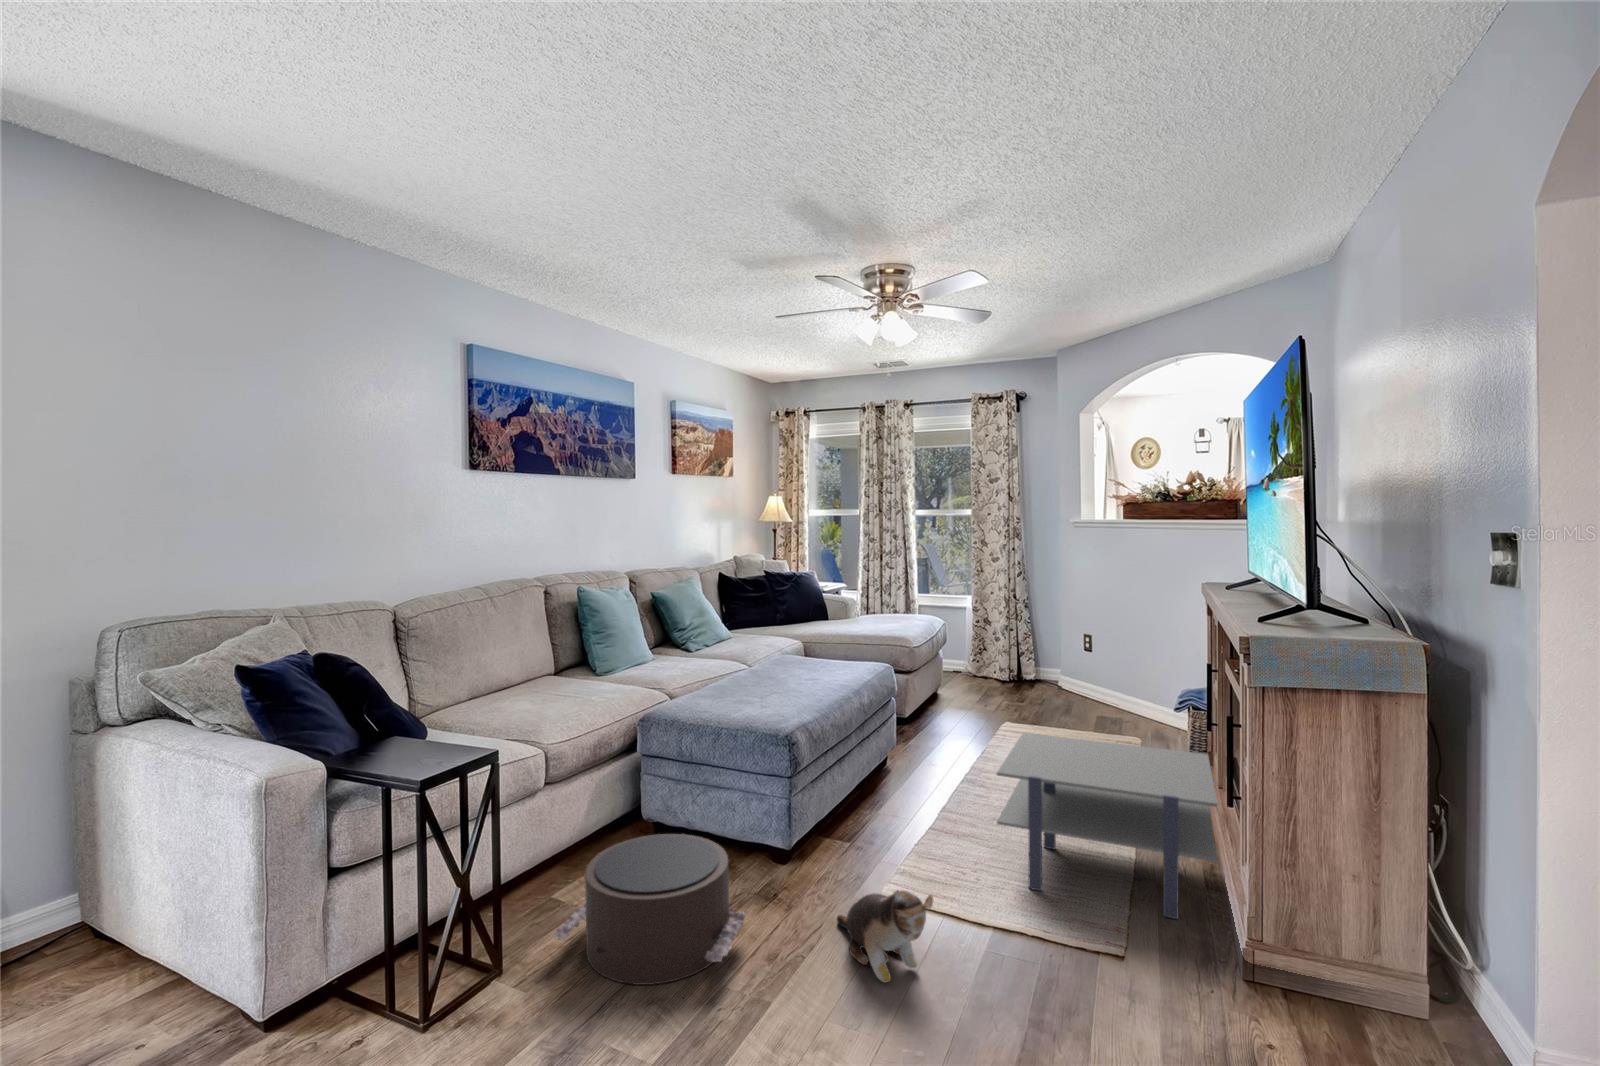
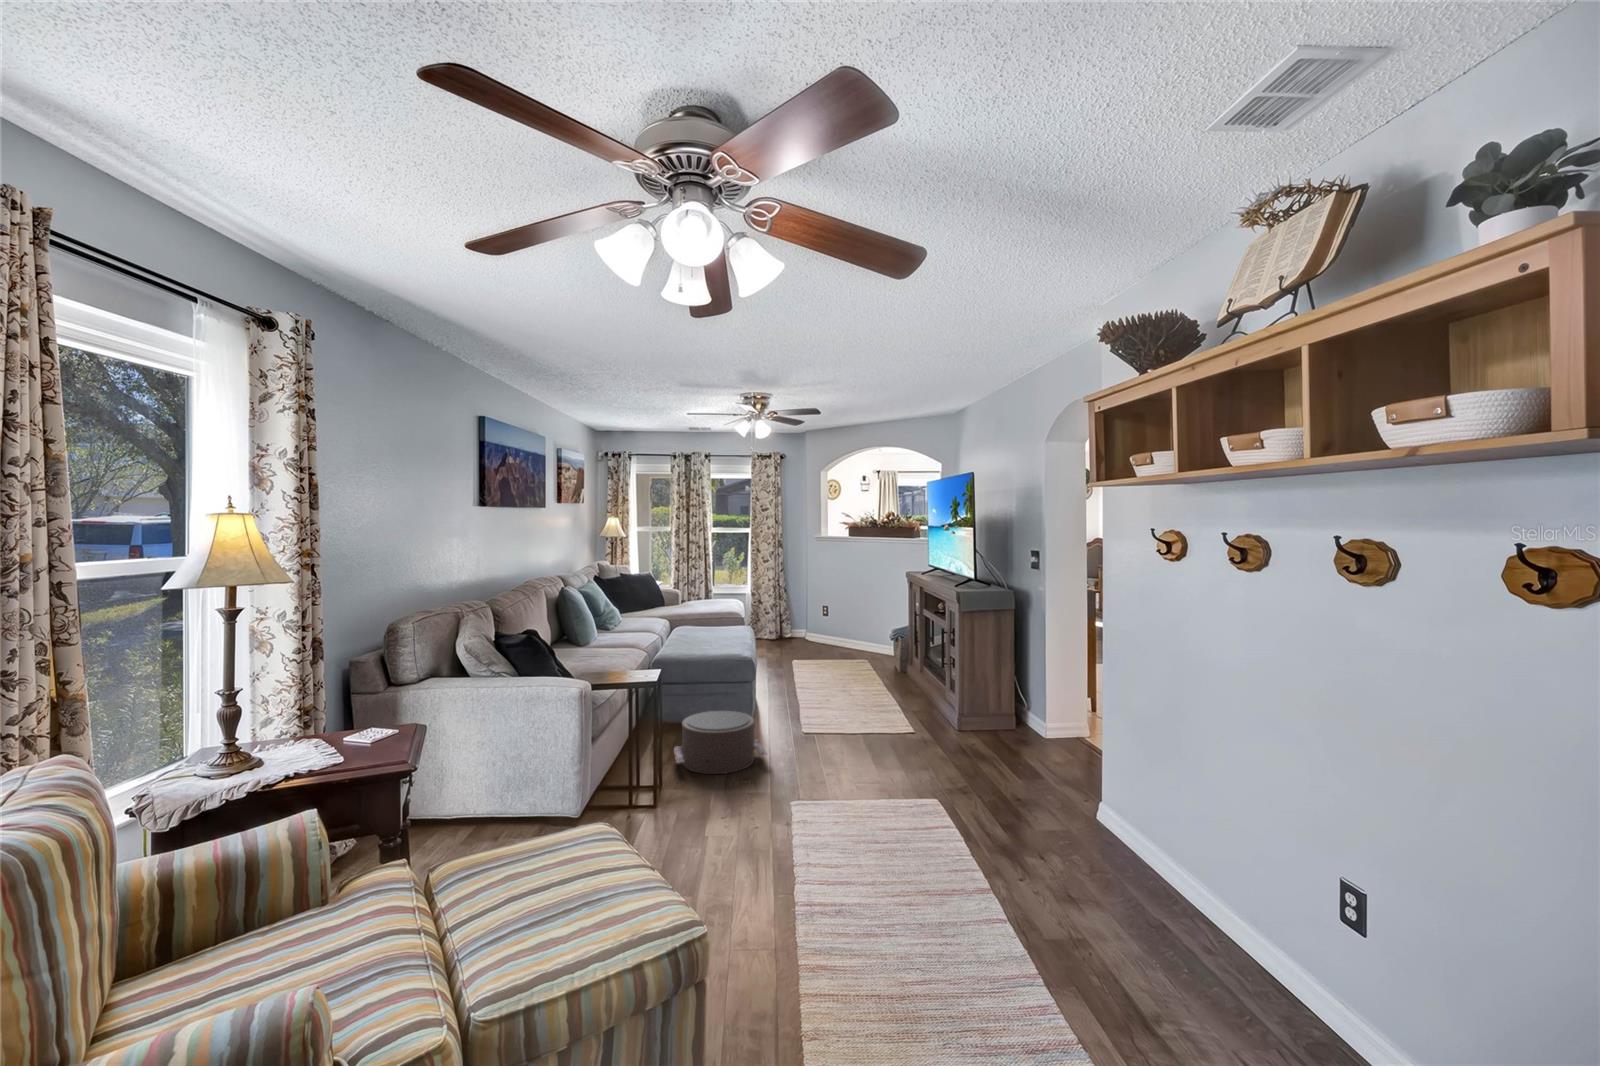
side table: present [997,733,1217,919] -> none [841,651,941,719]
plush toy: present [837,890,933,982] -> none [793,710,855,754]

